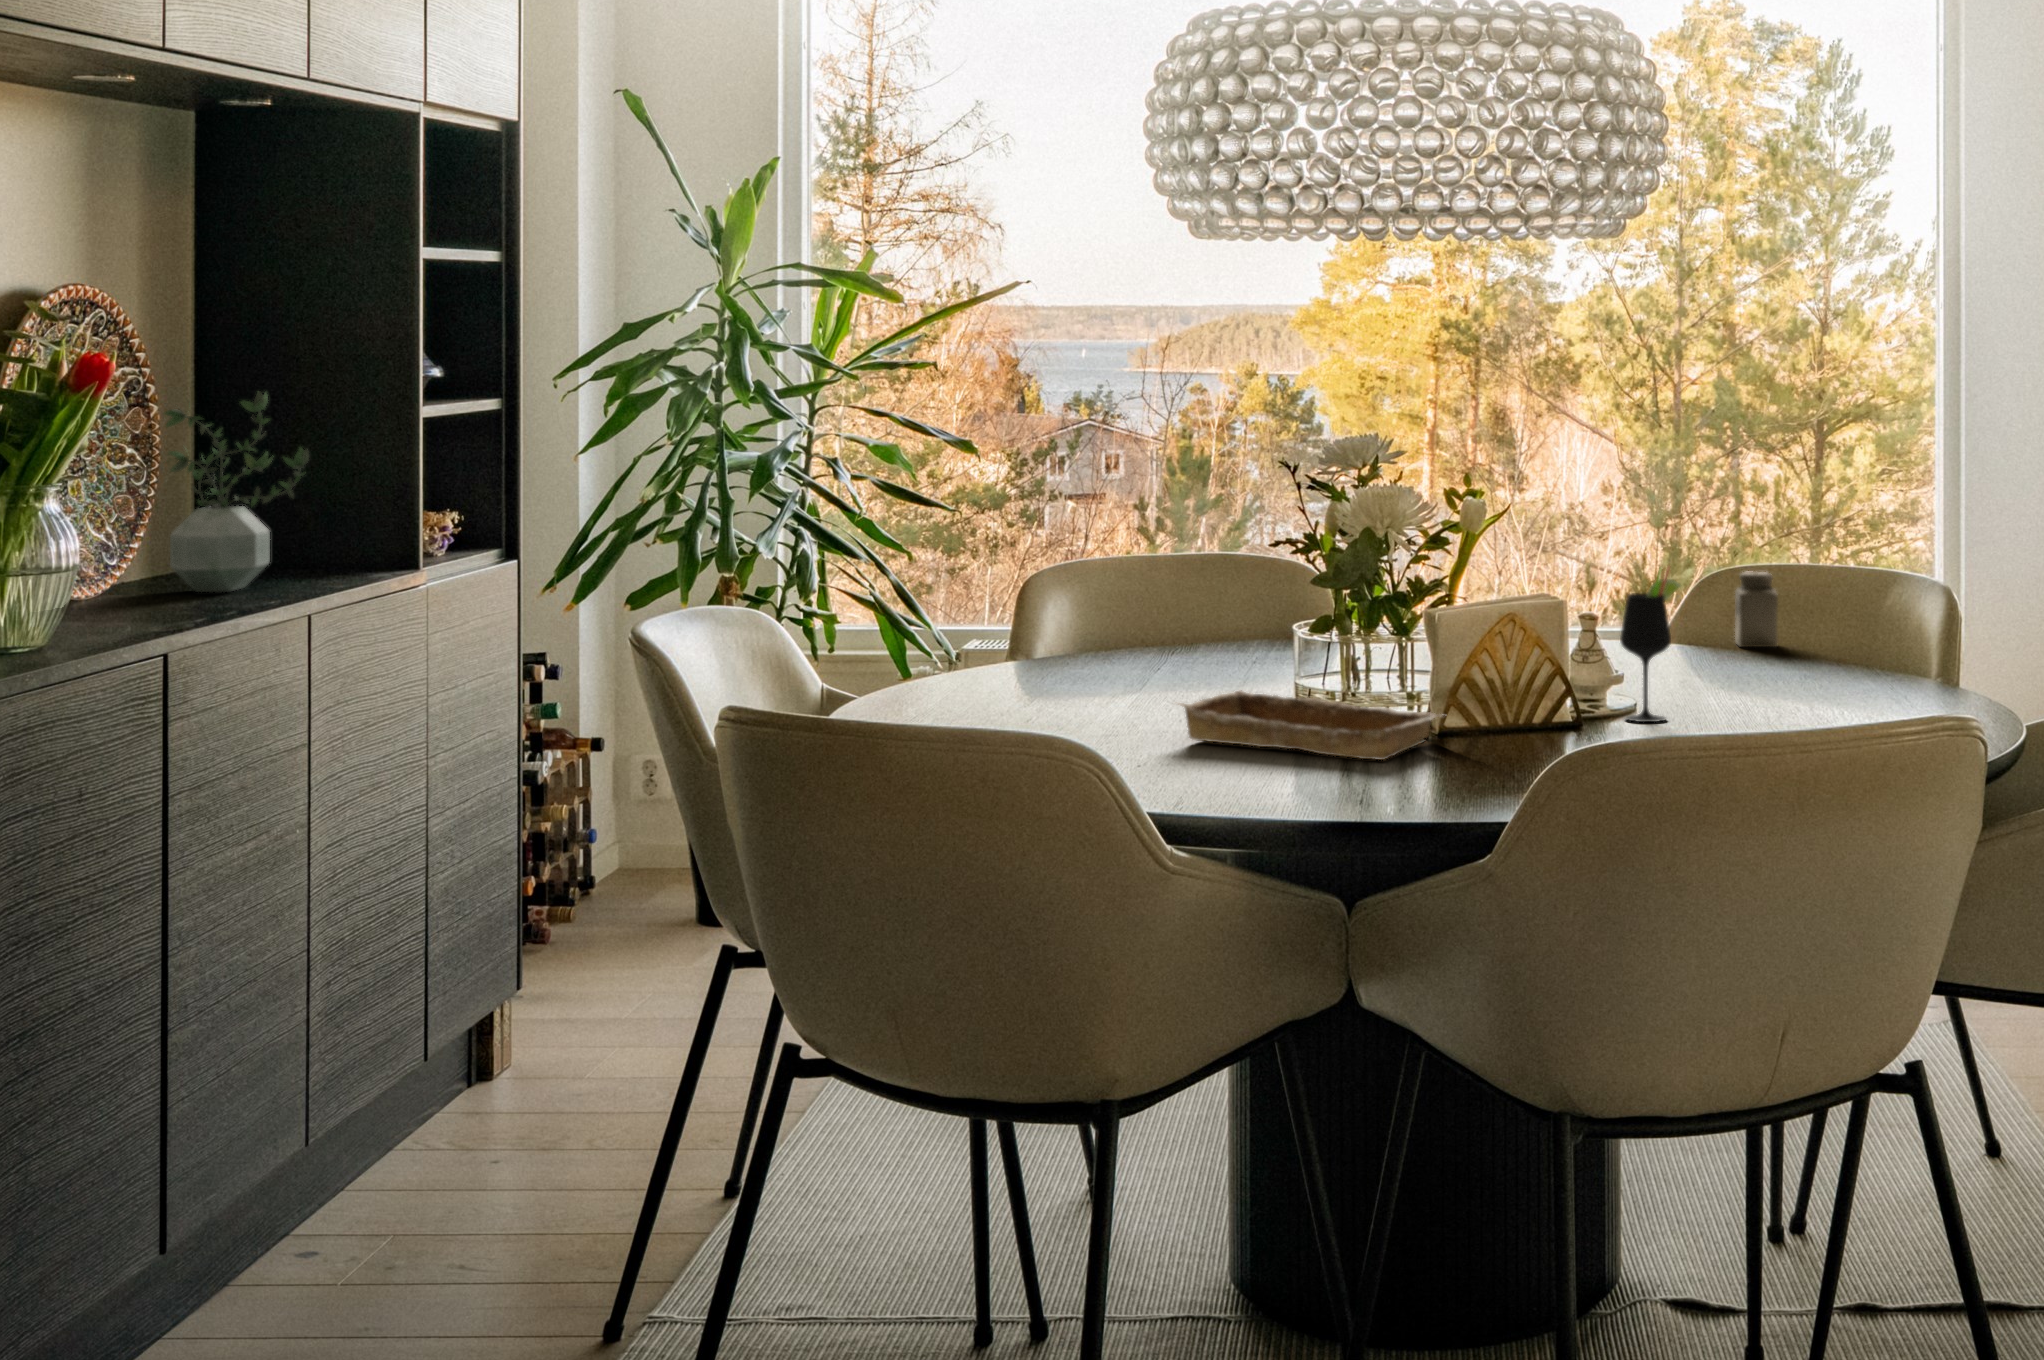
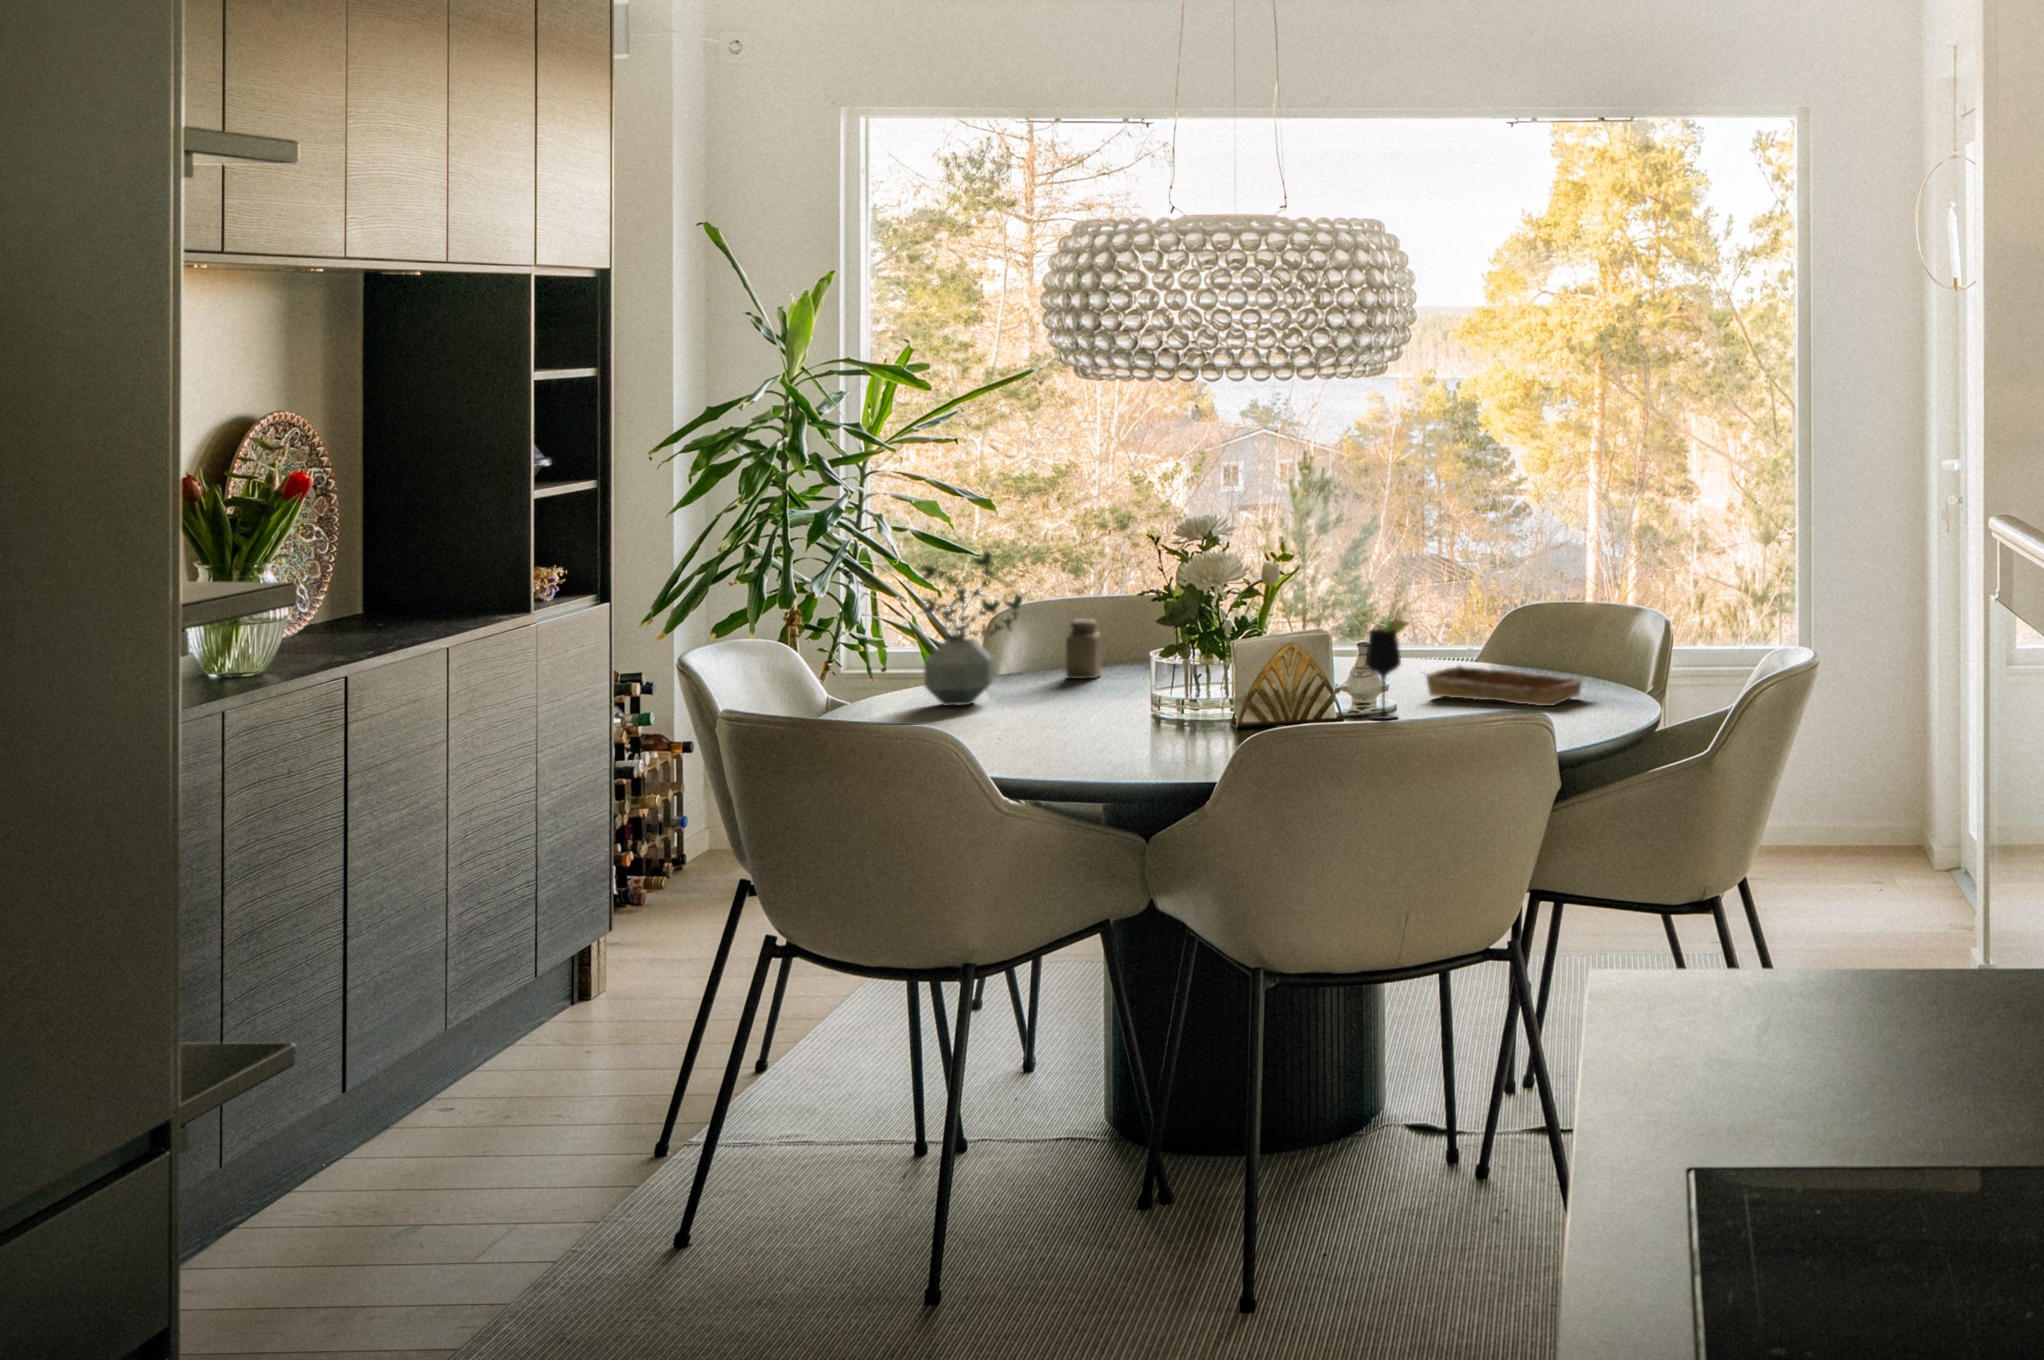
potted plant: present [164,392,309,592] -> present [920,551,1023,706]
salt shaker: present [1735,571,1778,647] -> present [1066,619,1102,679]
tray: present [1178,691,1443,760] -> present [1426,666,1584,706]

